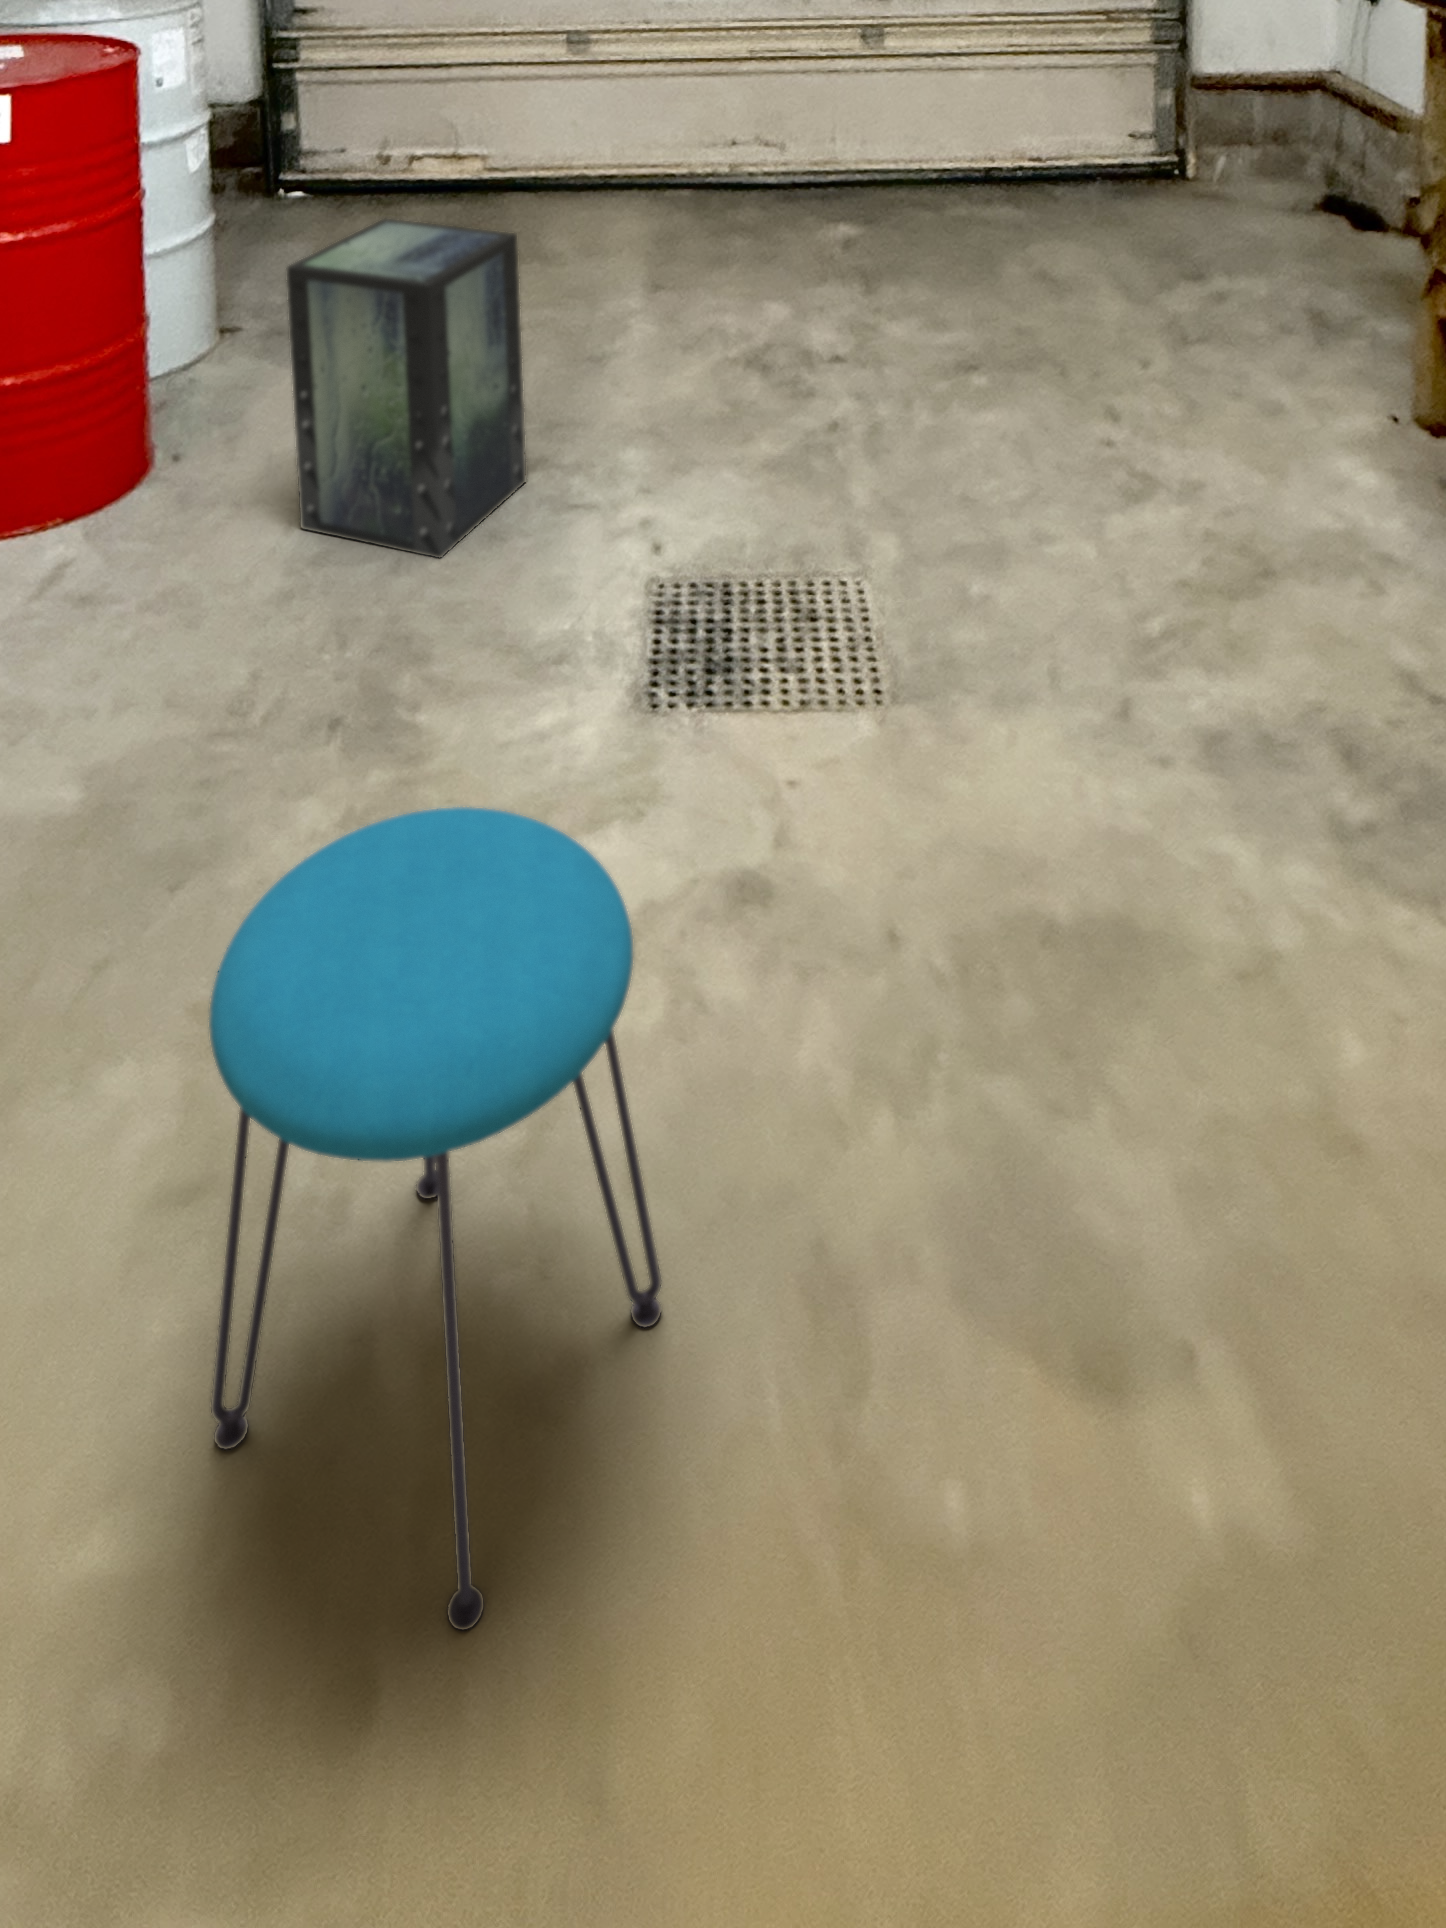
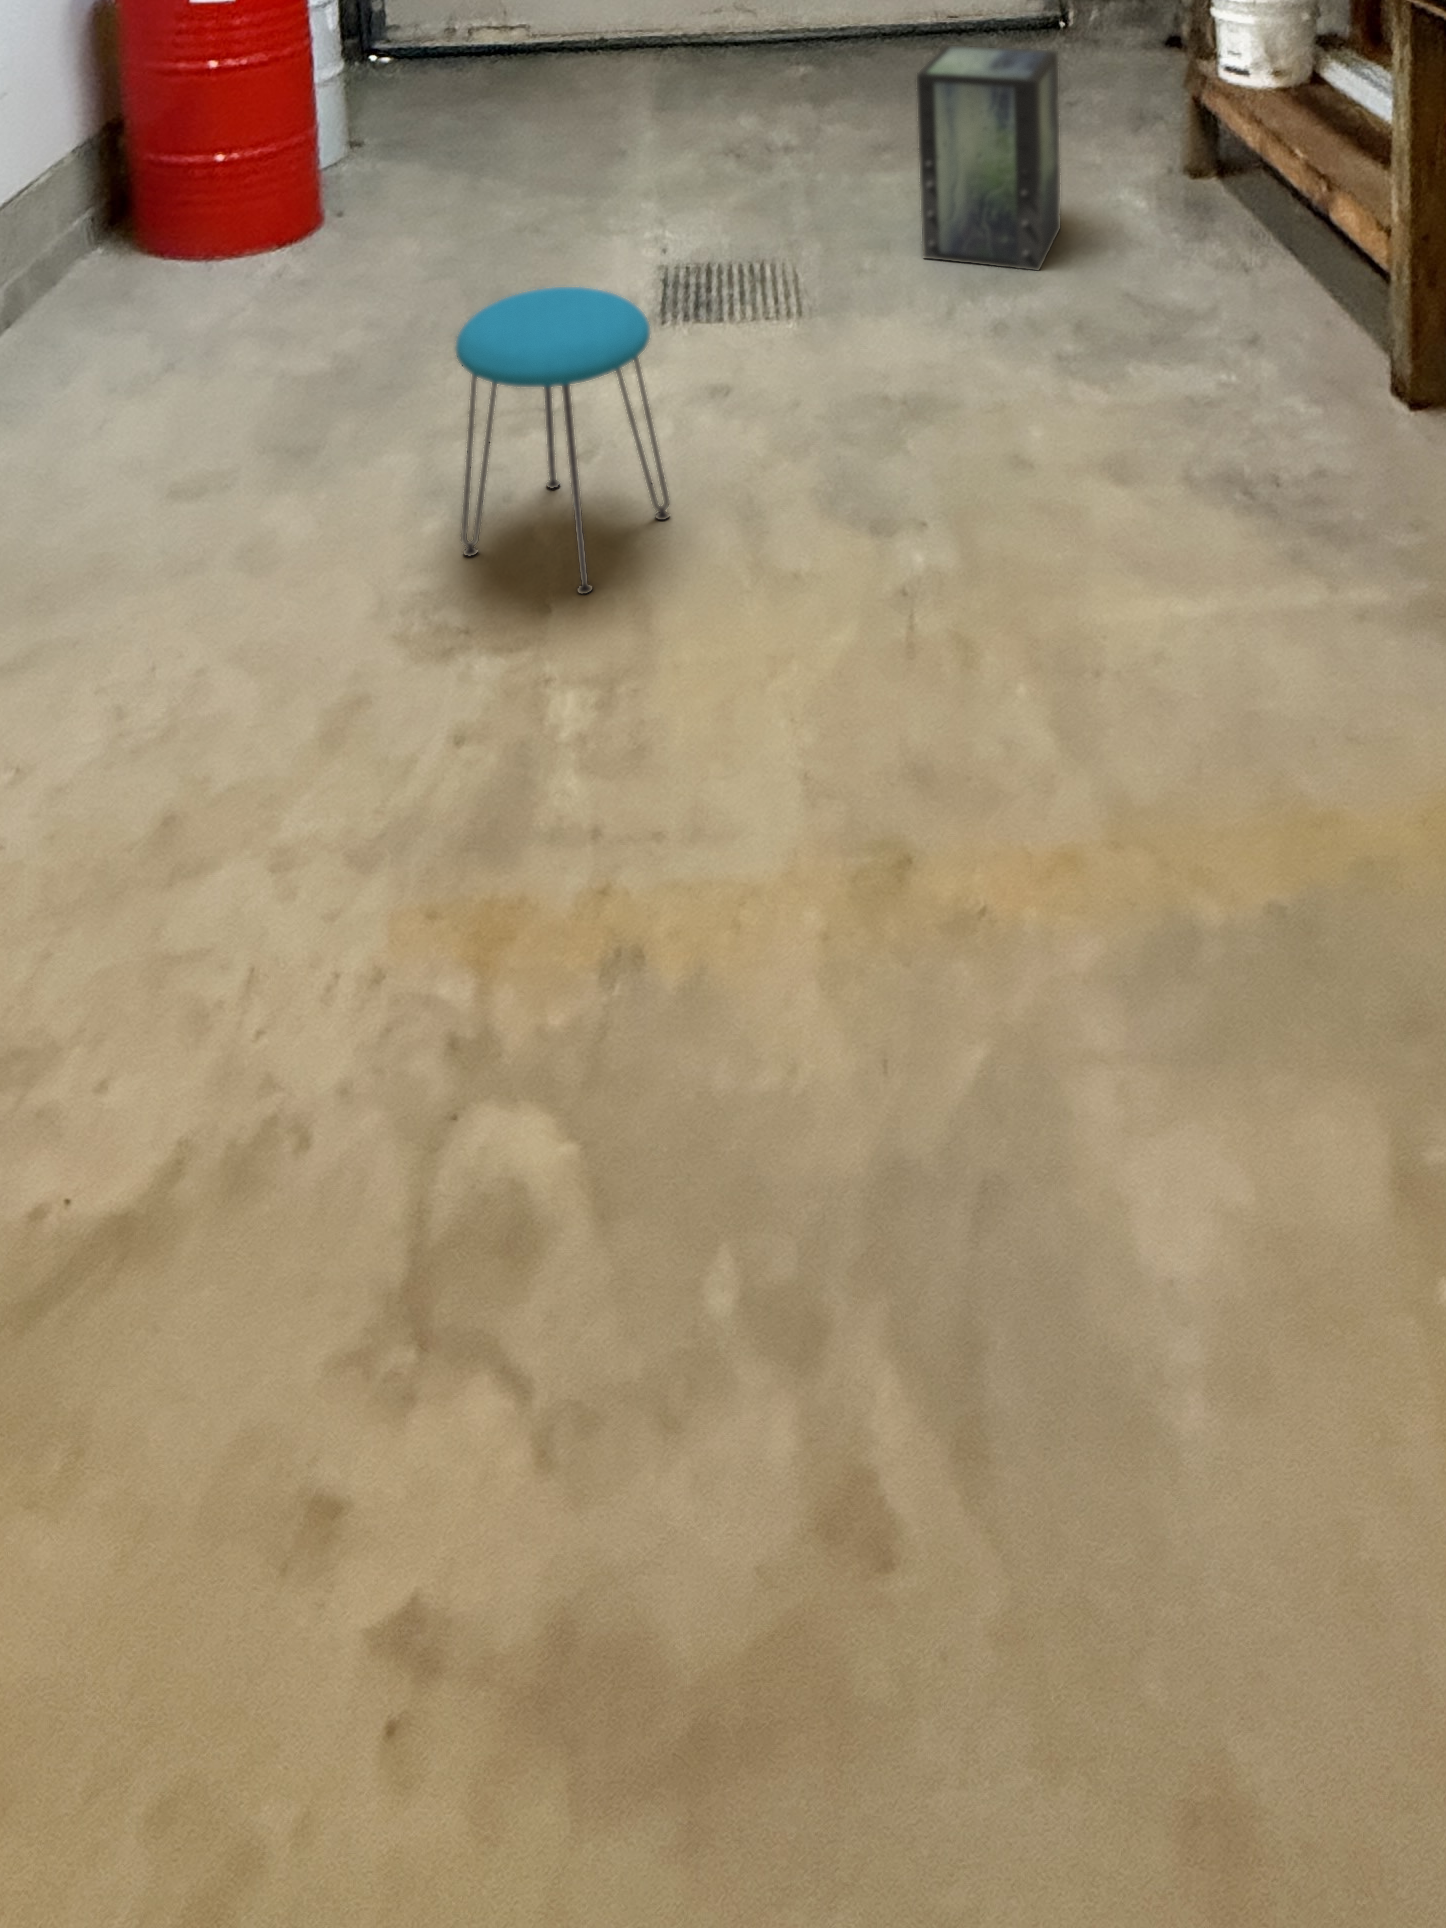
storage box: present [287,219,526,558] -> present [917,45,1061,270]

